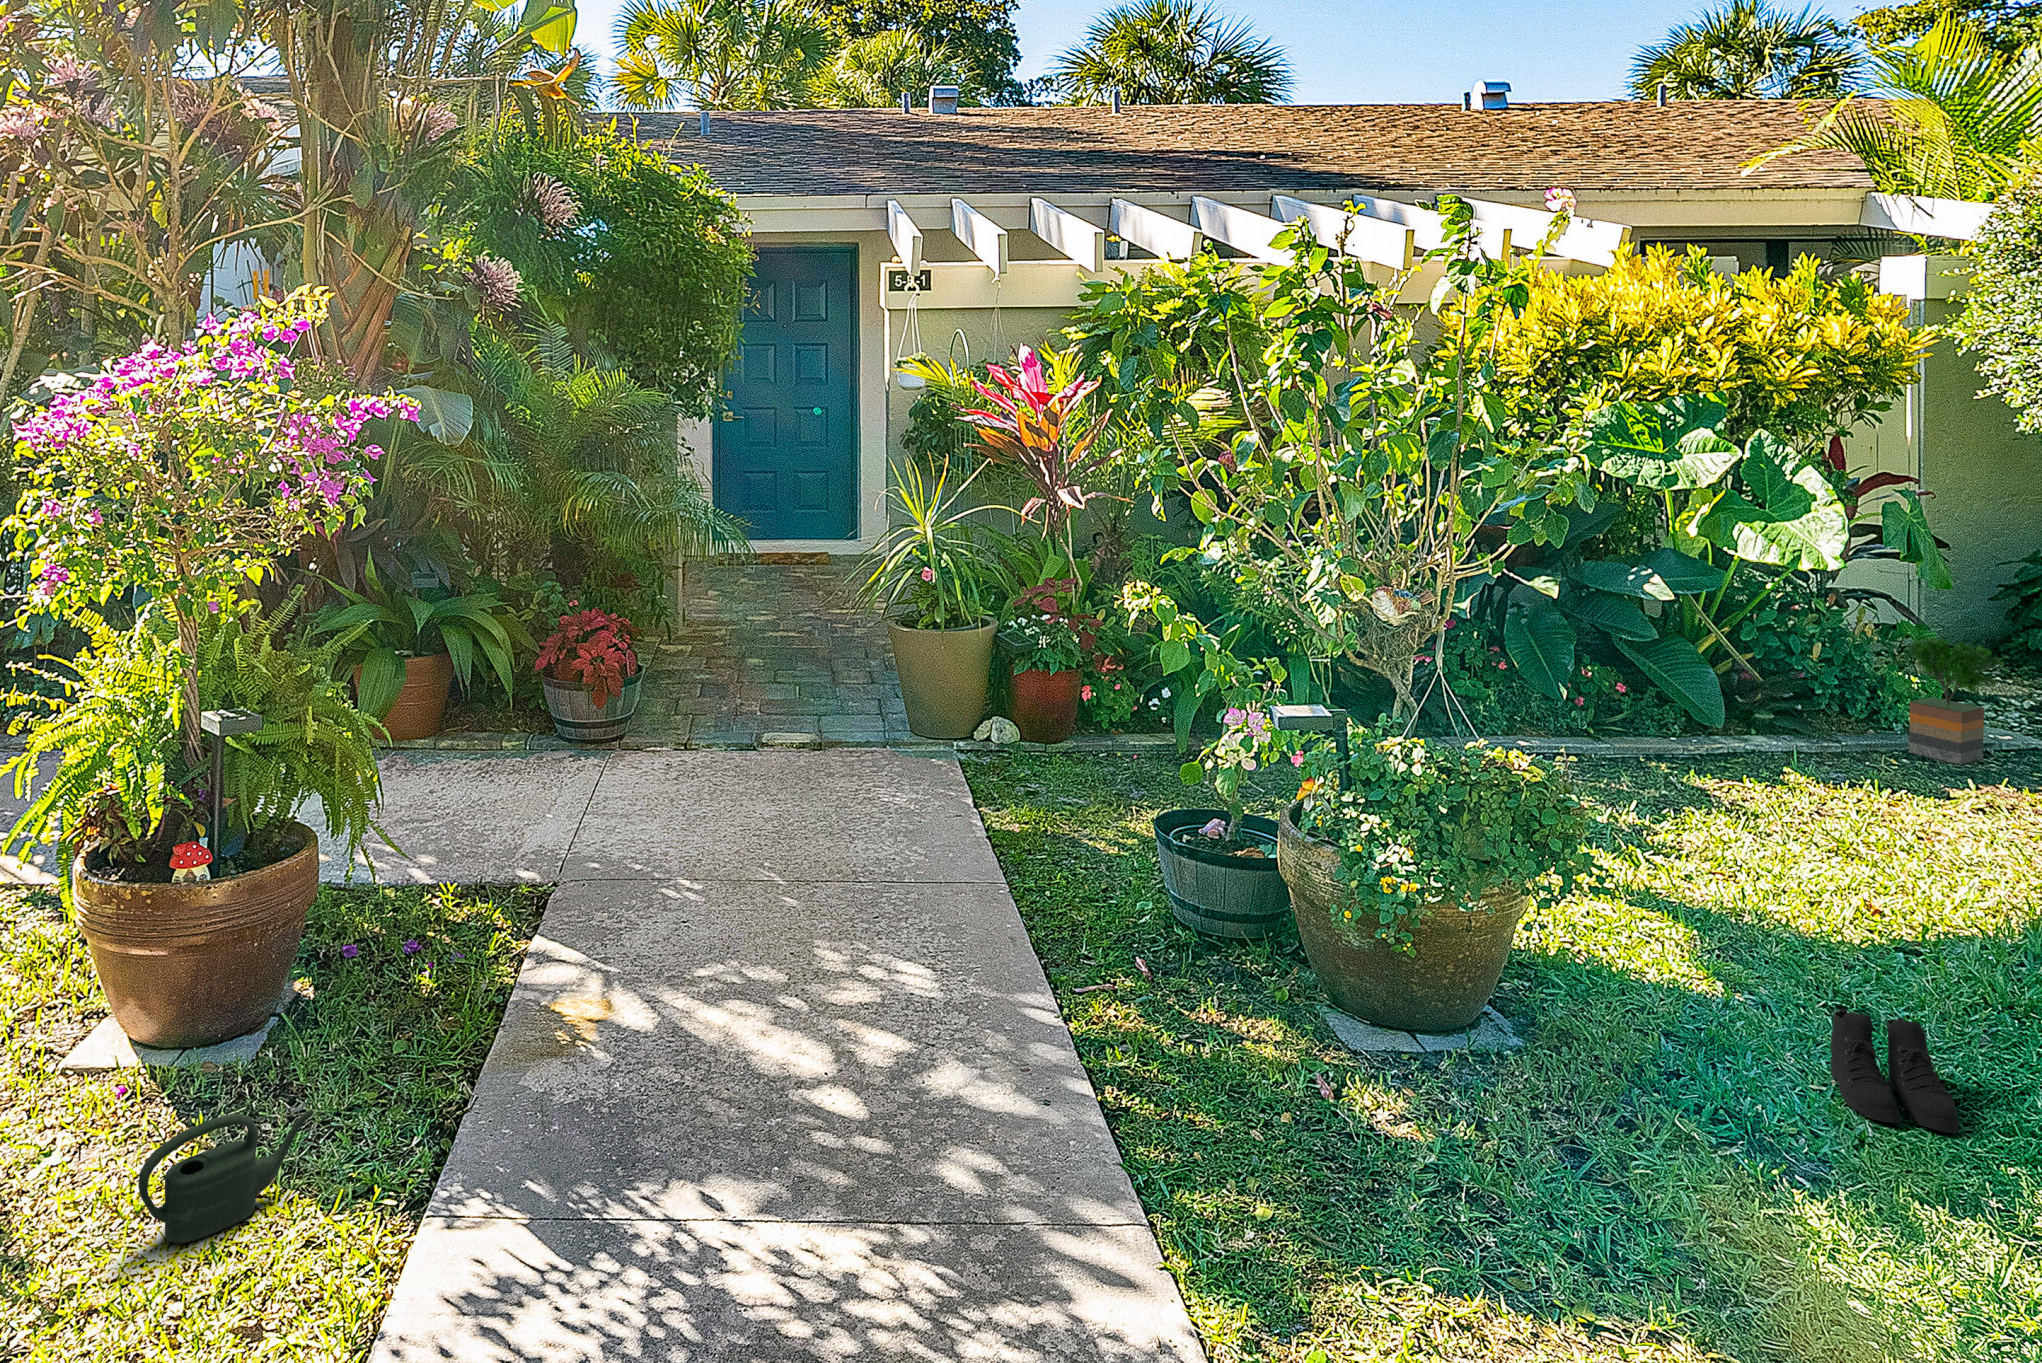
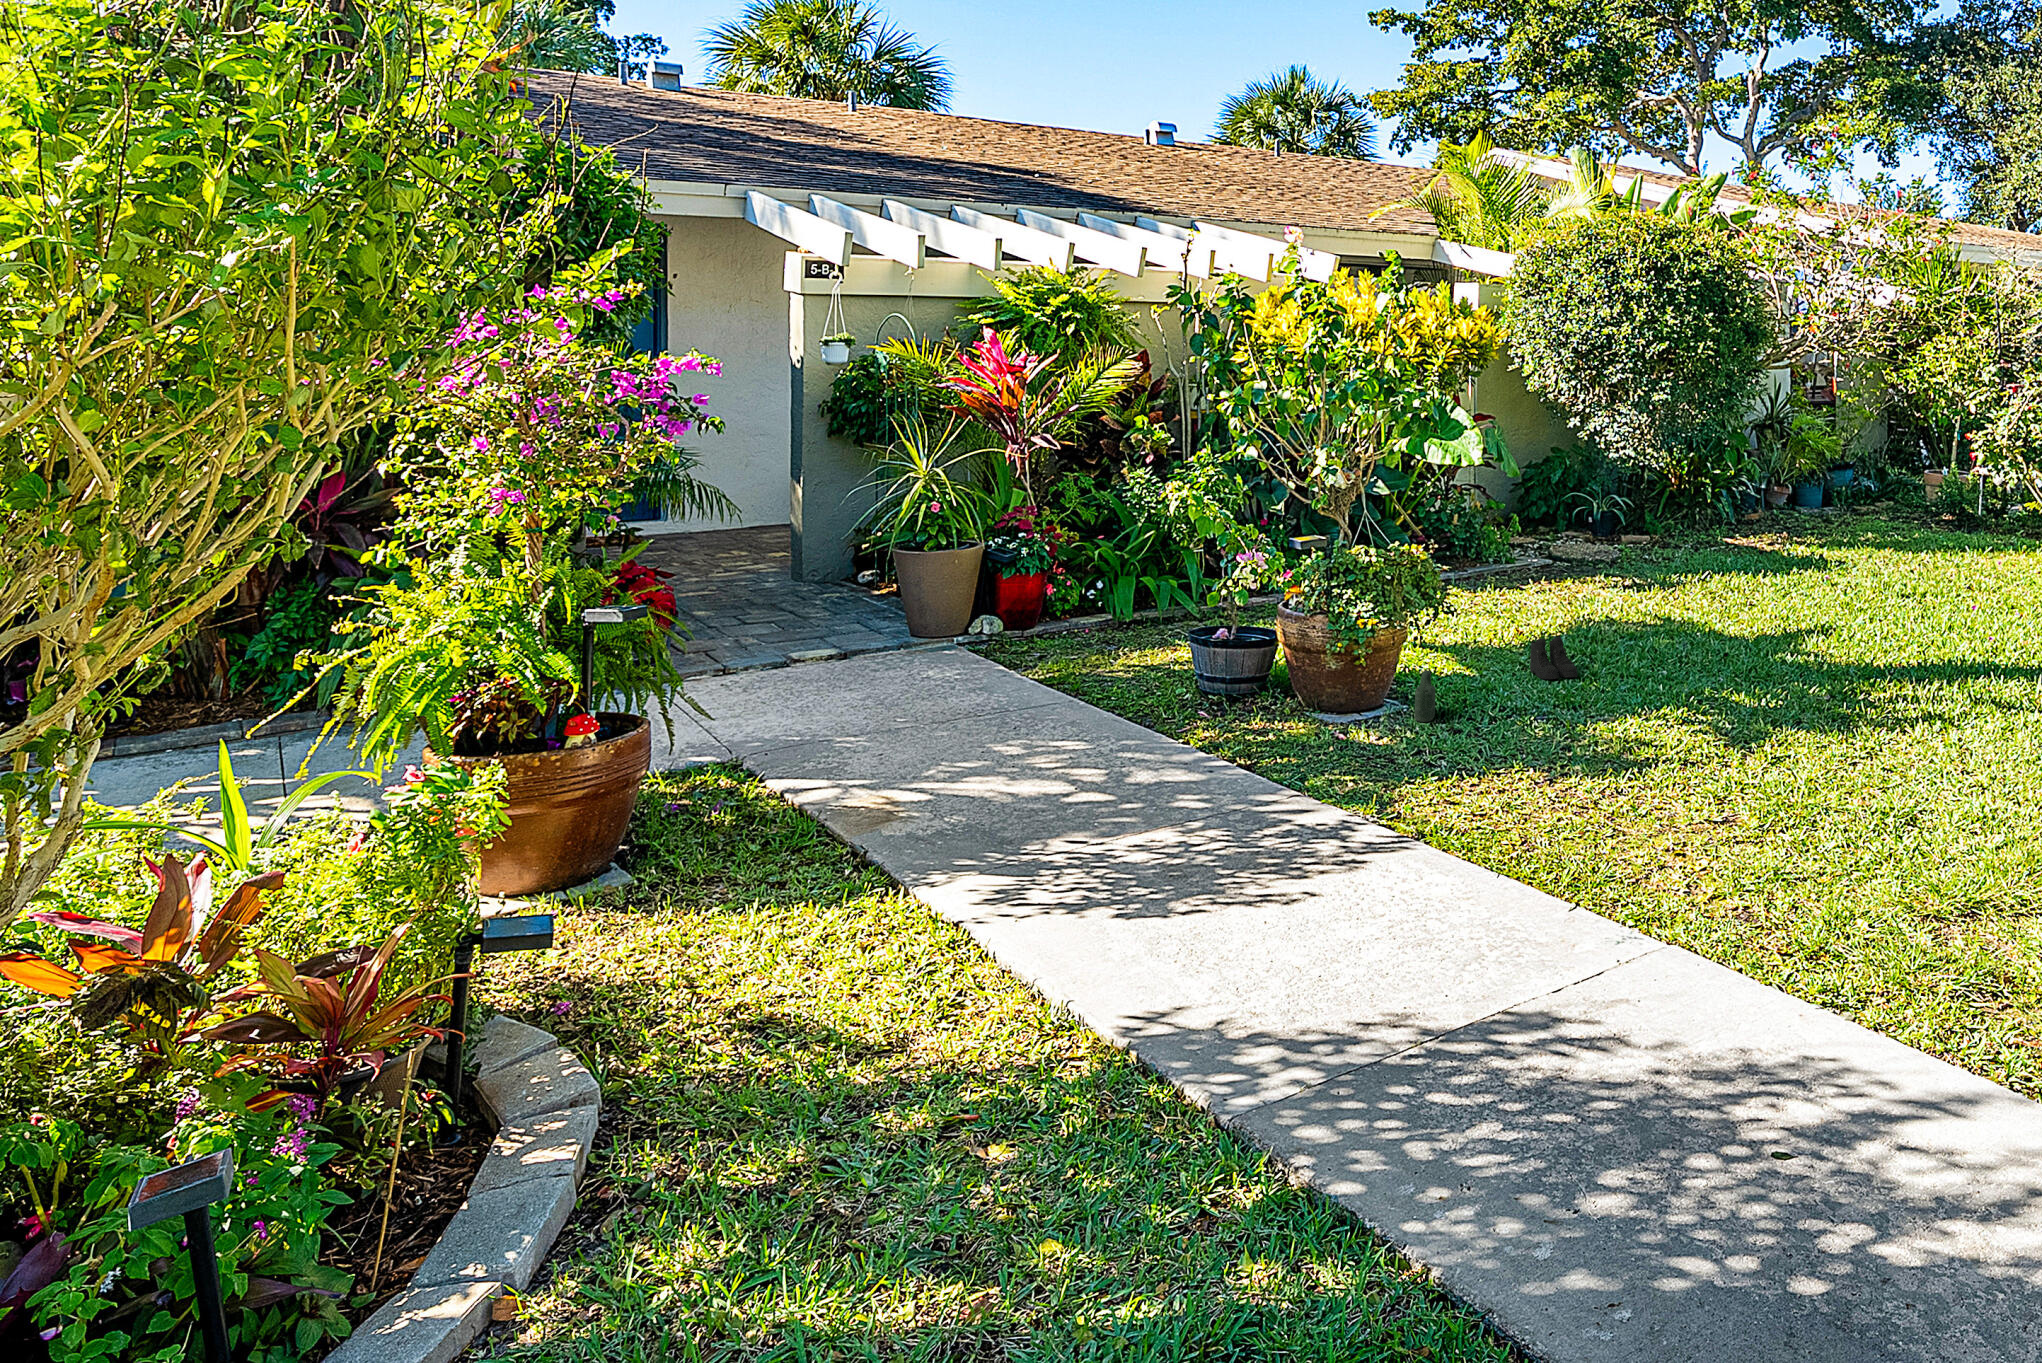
potted tree: present [1908,637,2004,765] -> none [1491,503,1534,572]
watering can: present [138,1109,313,1243] -> present [1415,670,1435,722]

